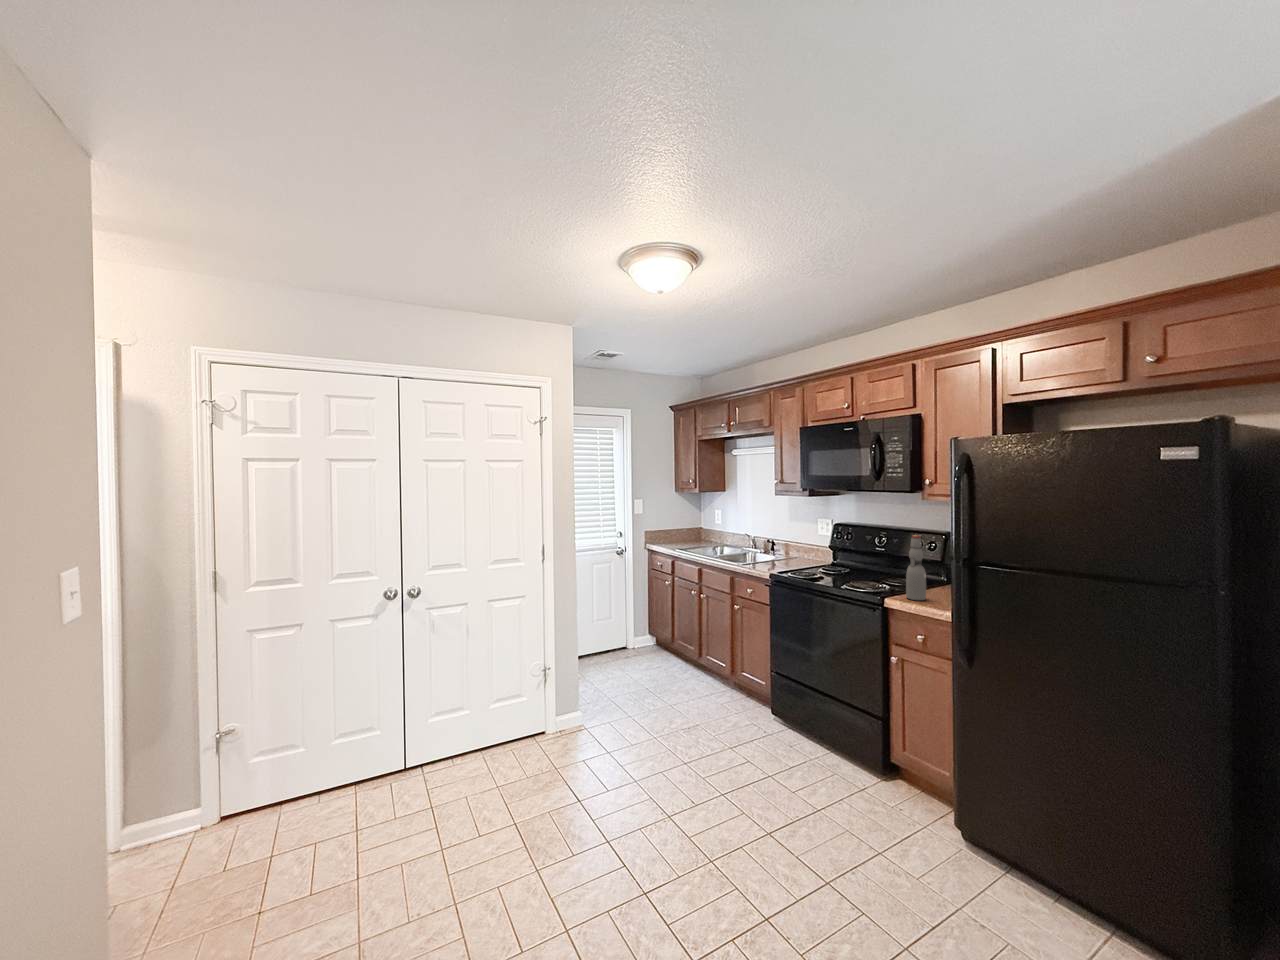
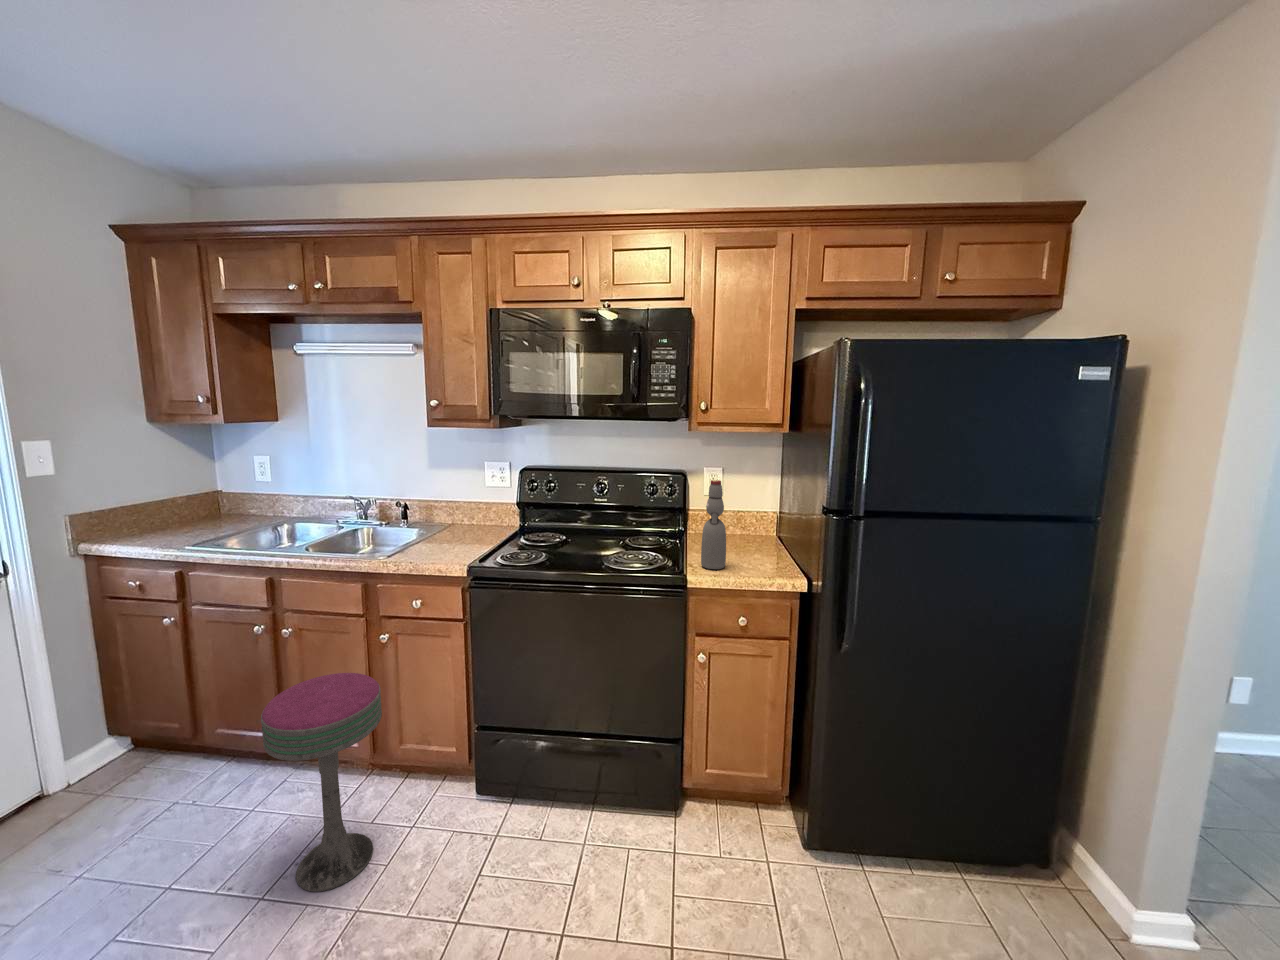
bar stool: none [675,615,723,716] -> present [261,673,382,892]

